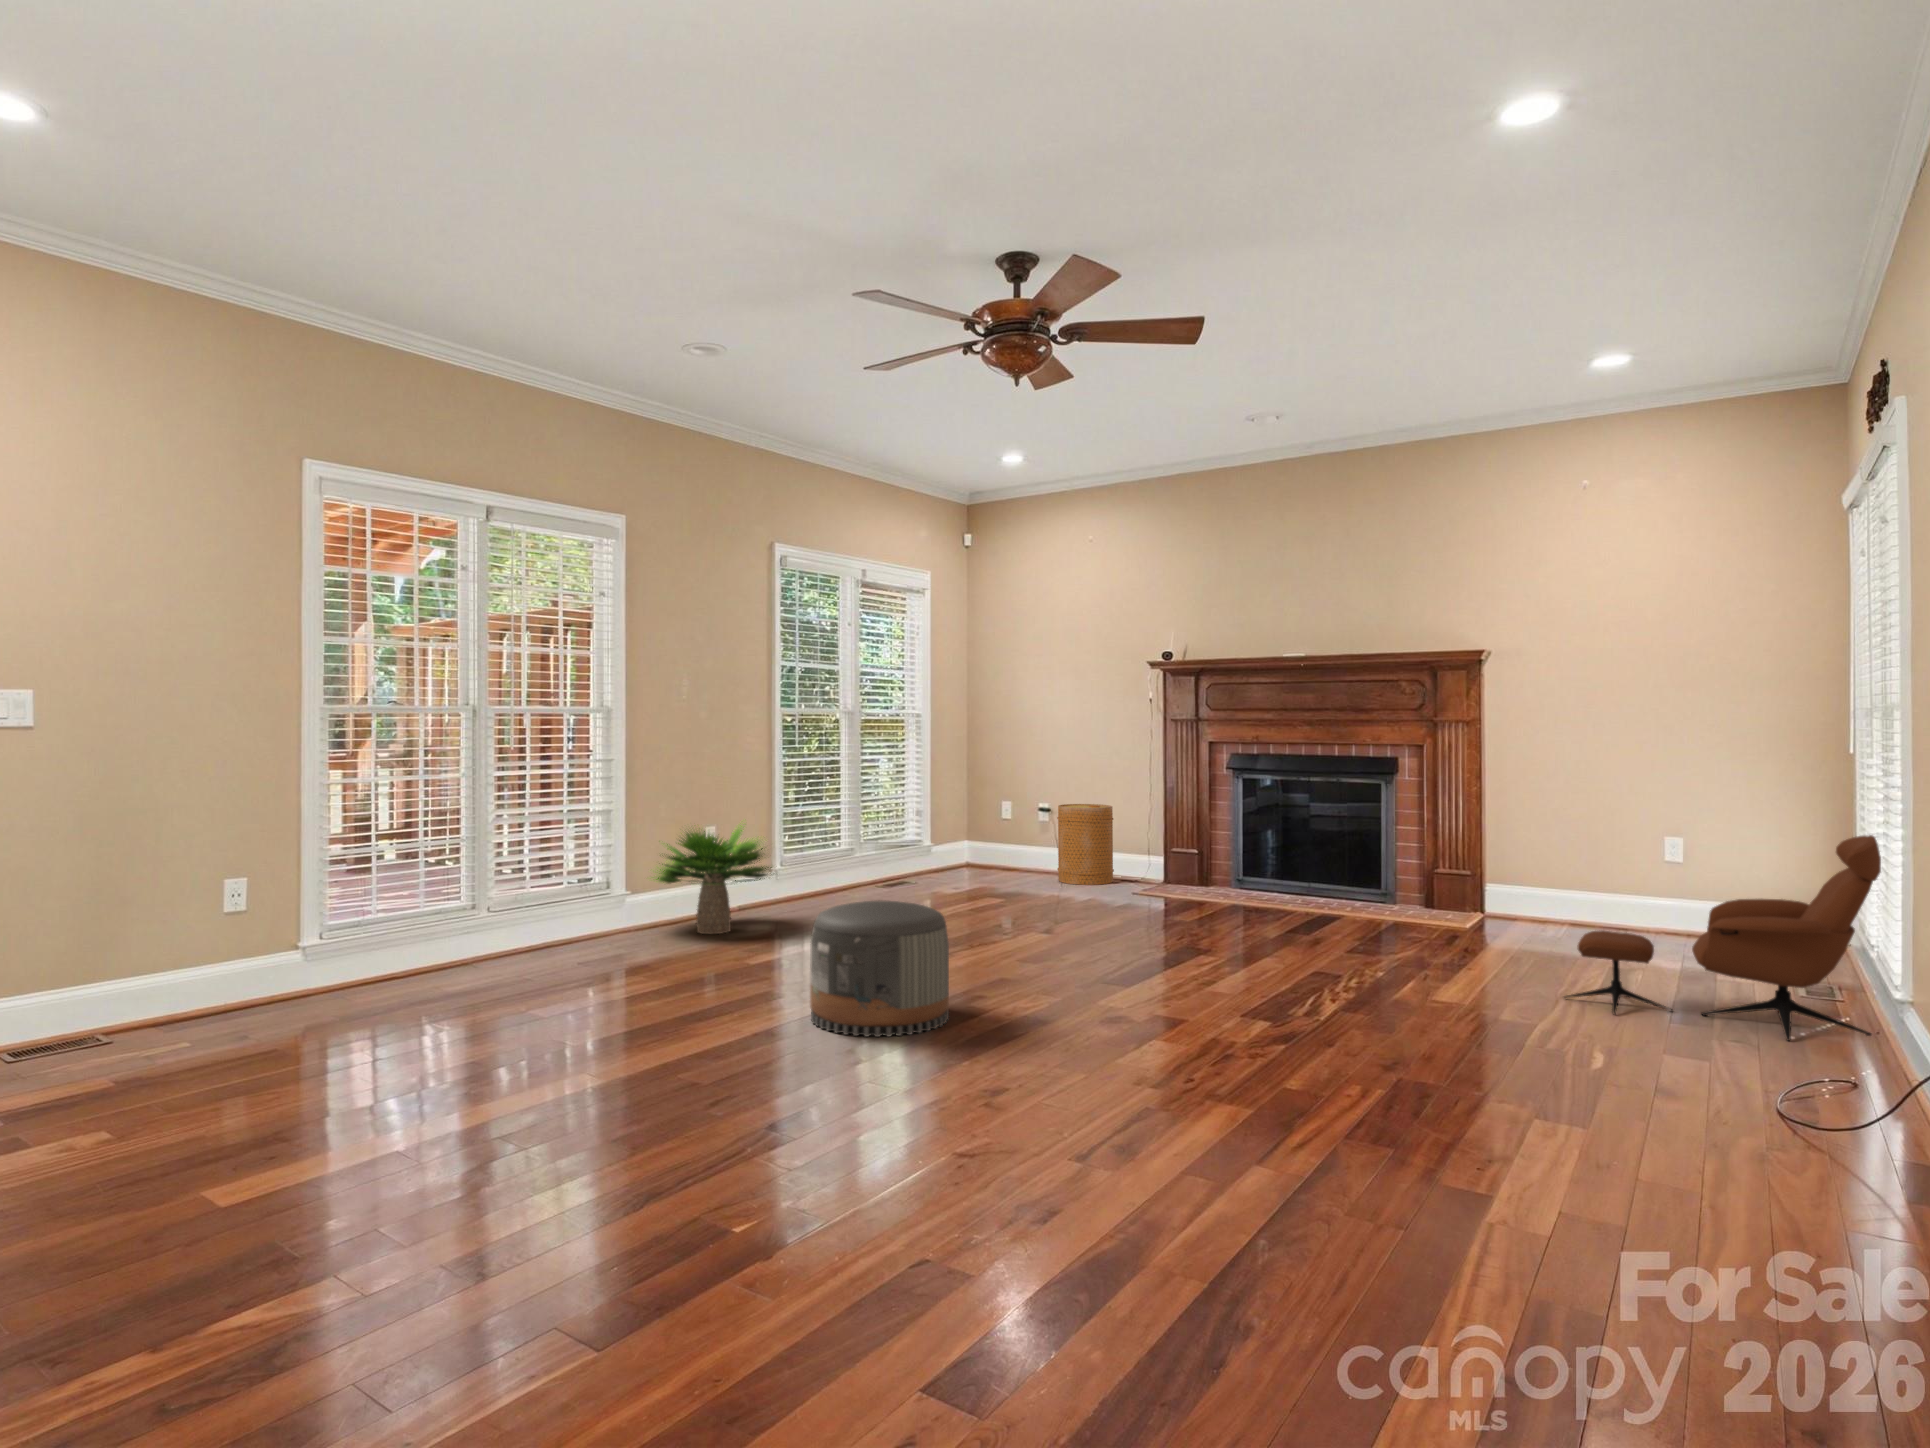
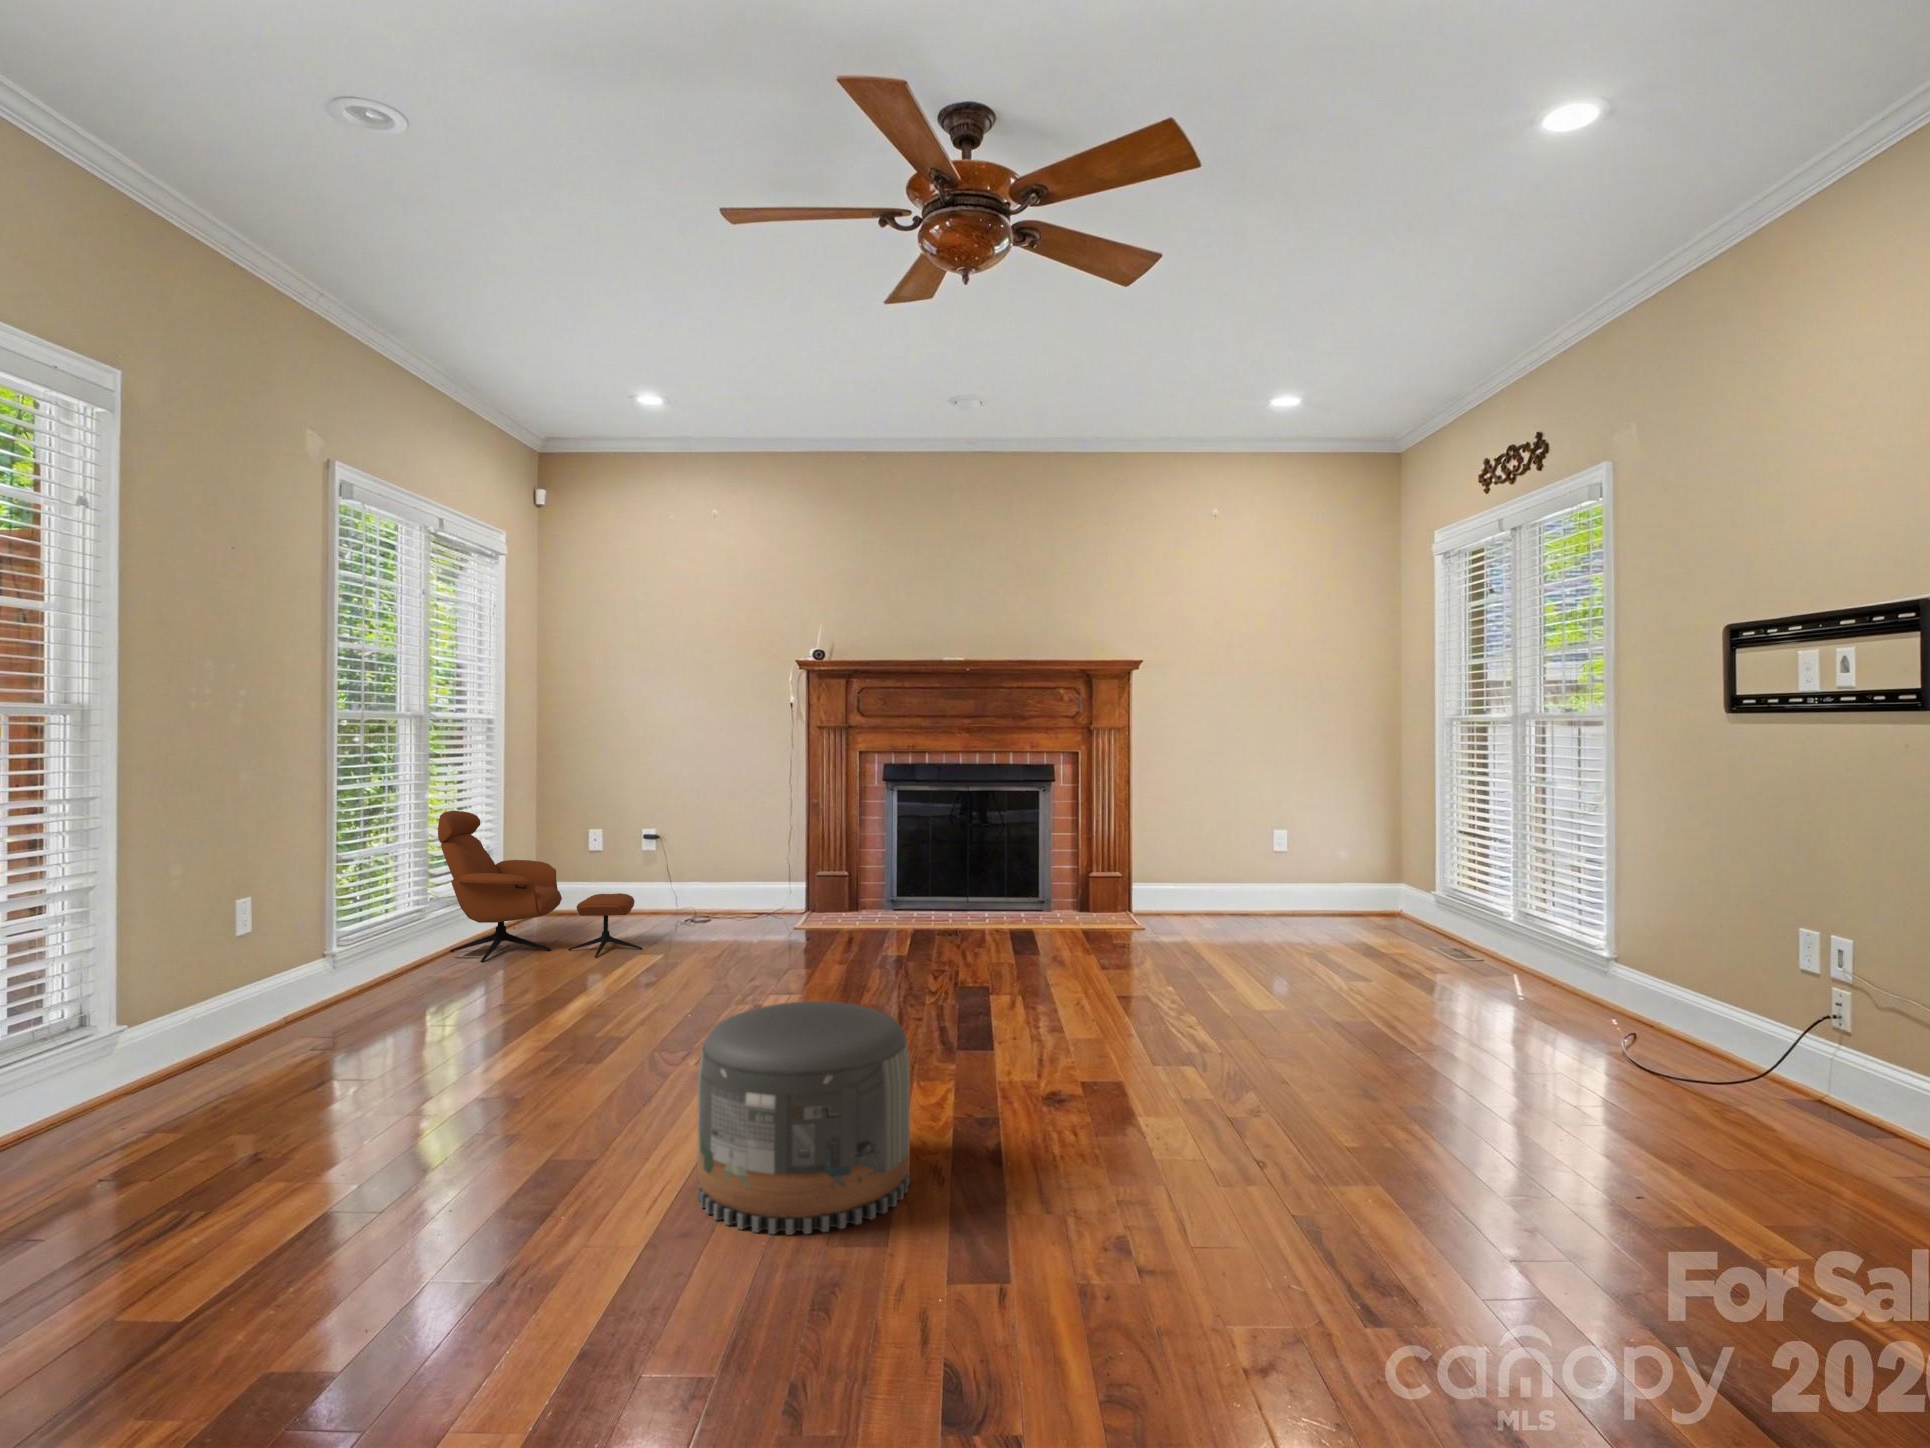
basket: present [1057,804,1114,885] -> none [679,826,746,924]
potted plant: present [653,825,772,934] -> none [159,883,415,1085]
lounge chair: present [1564,835,1881,1041] -> present [438,810,642,962]

